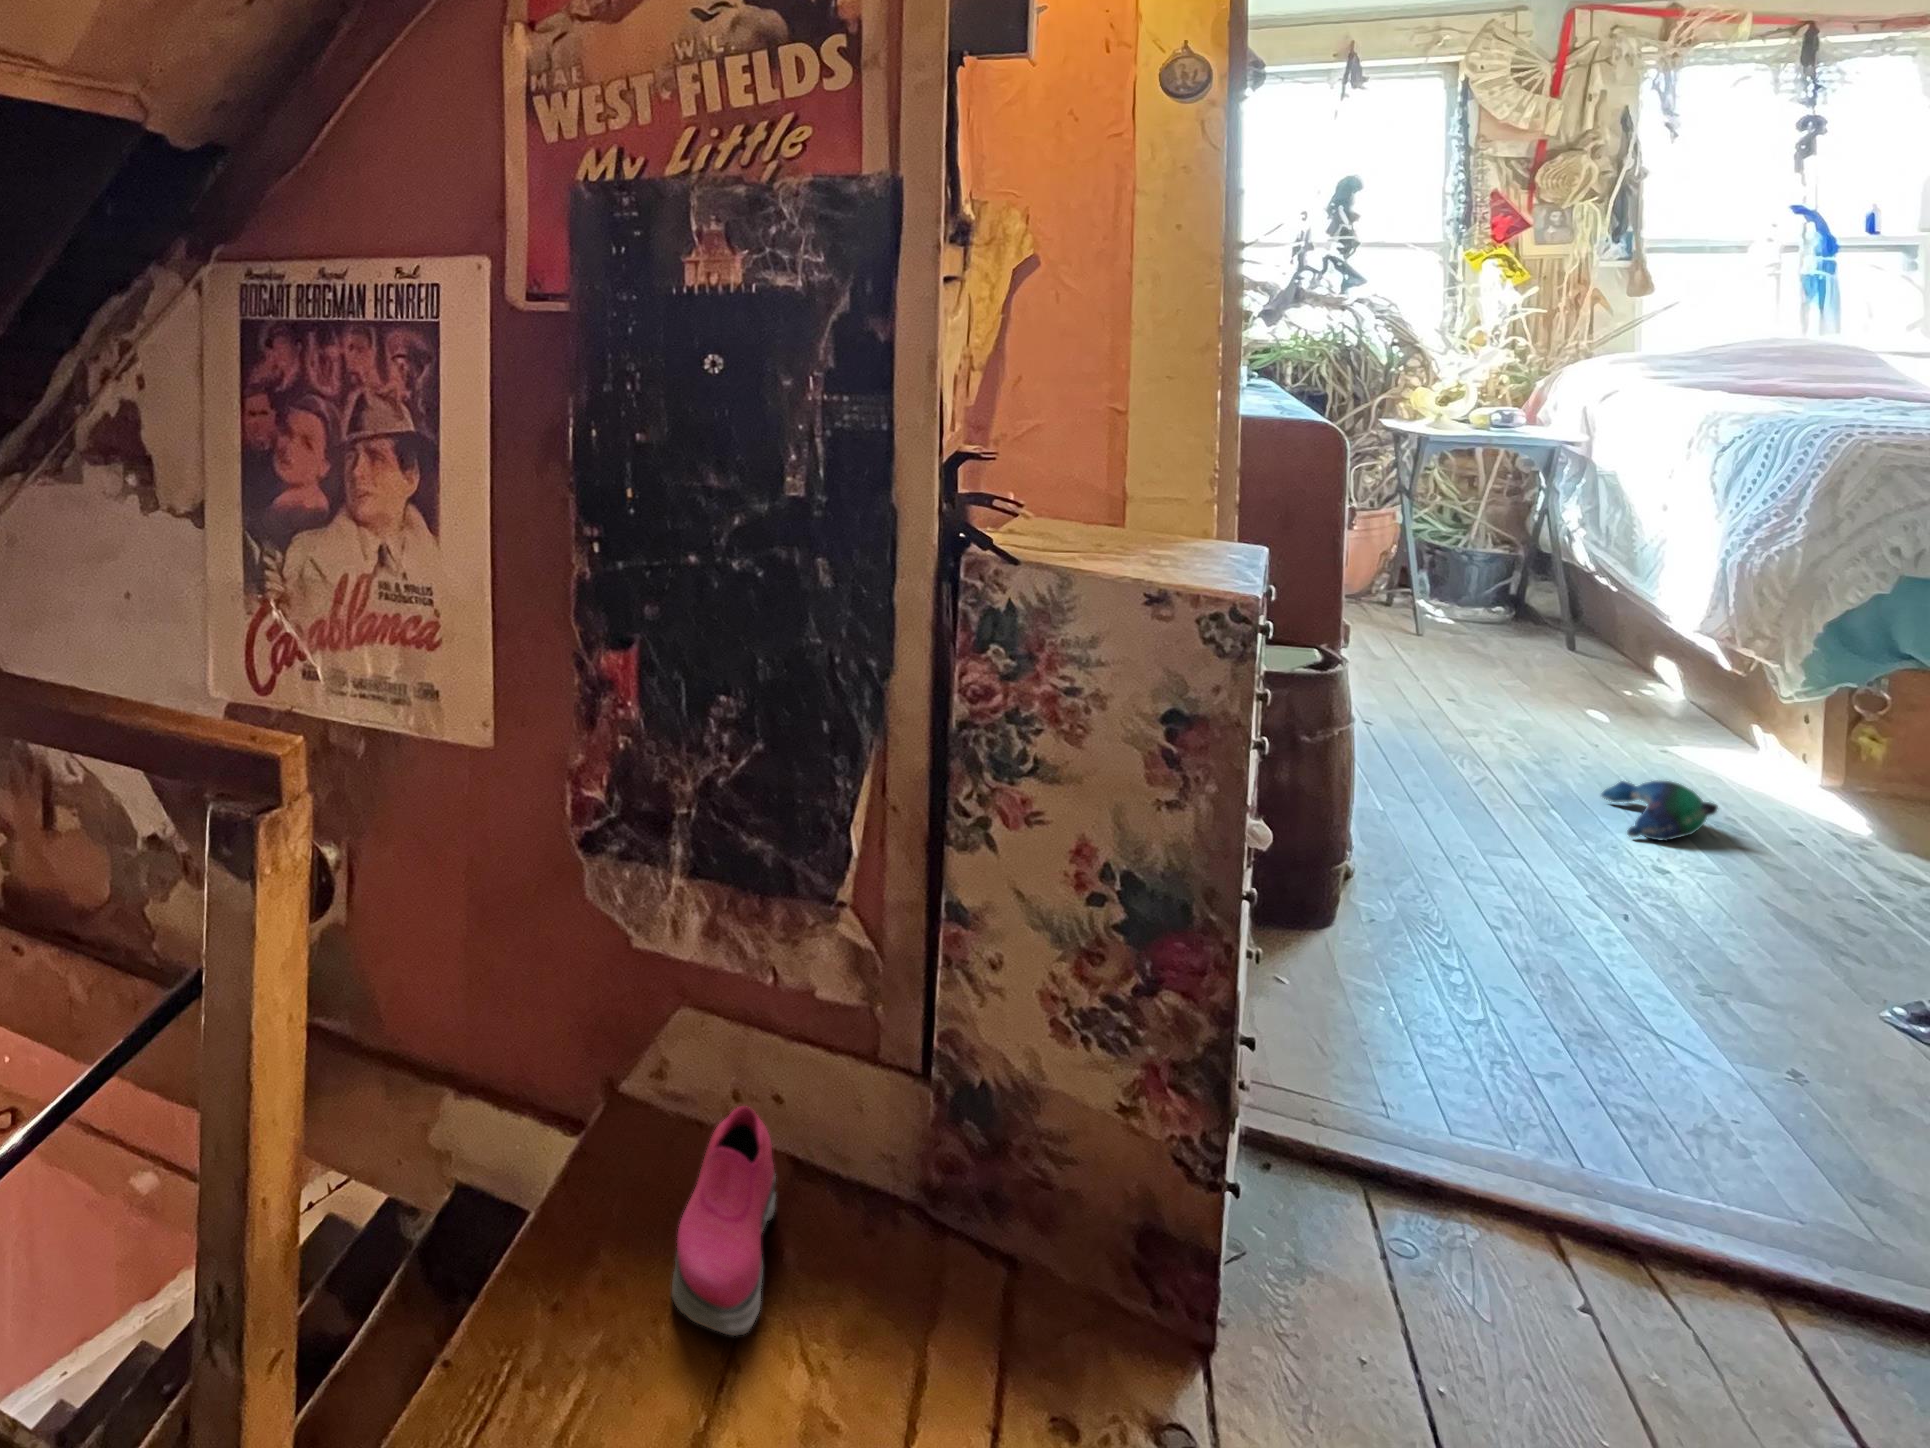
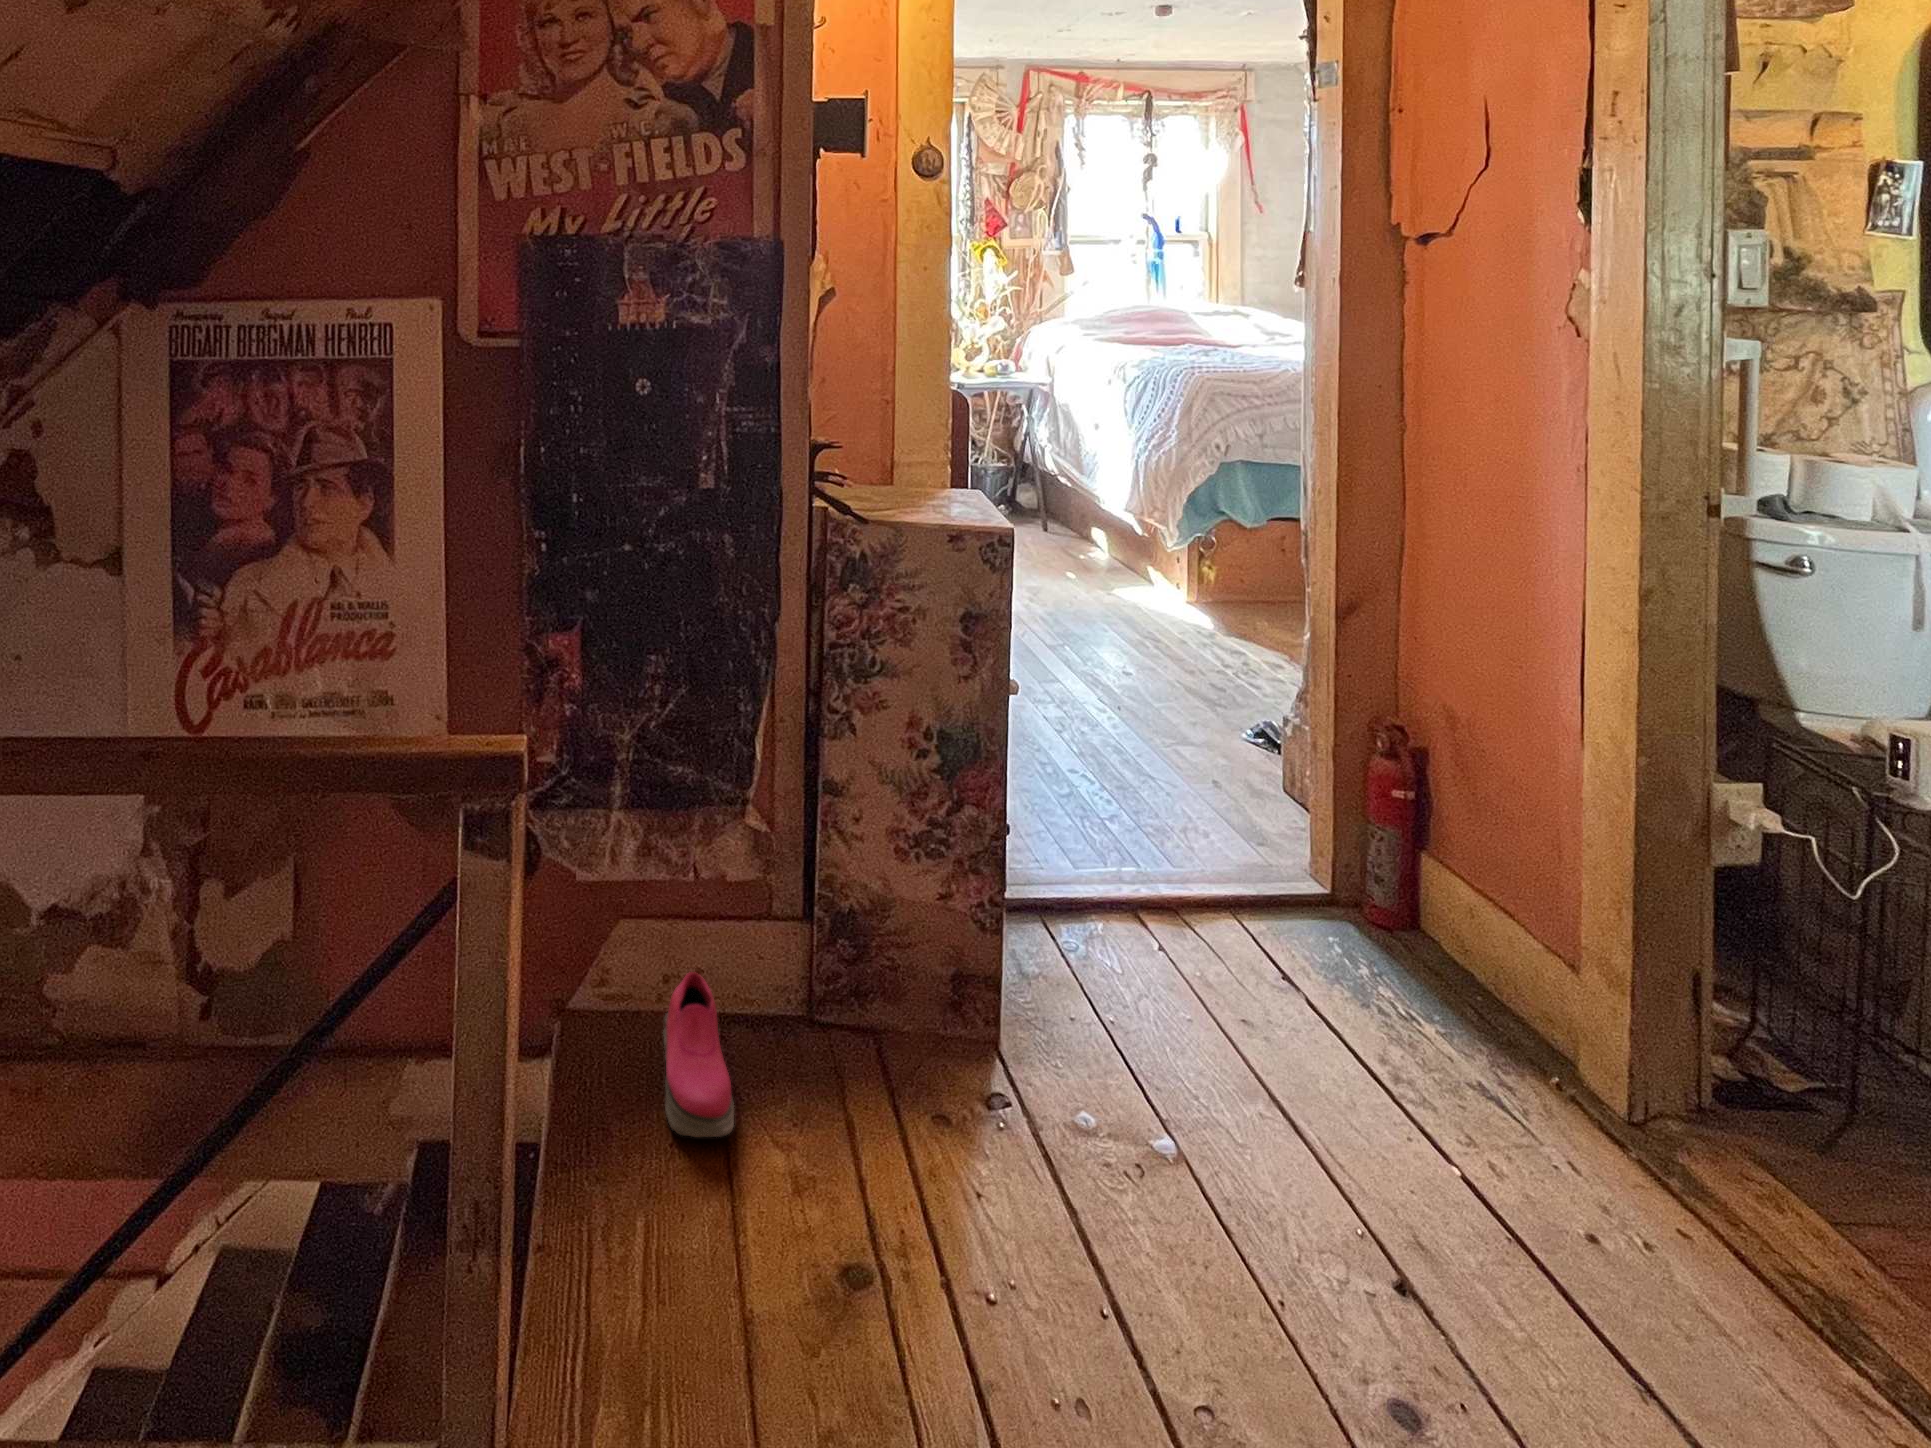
plush toy: present [1601,780,1718,841] -> none [1087,611,1147,651]

